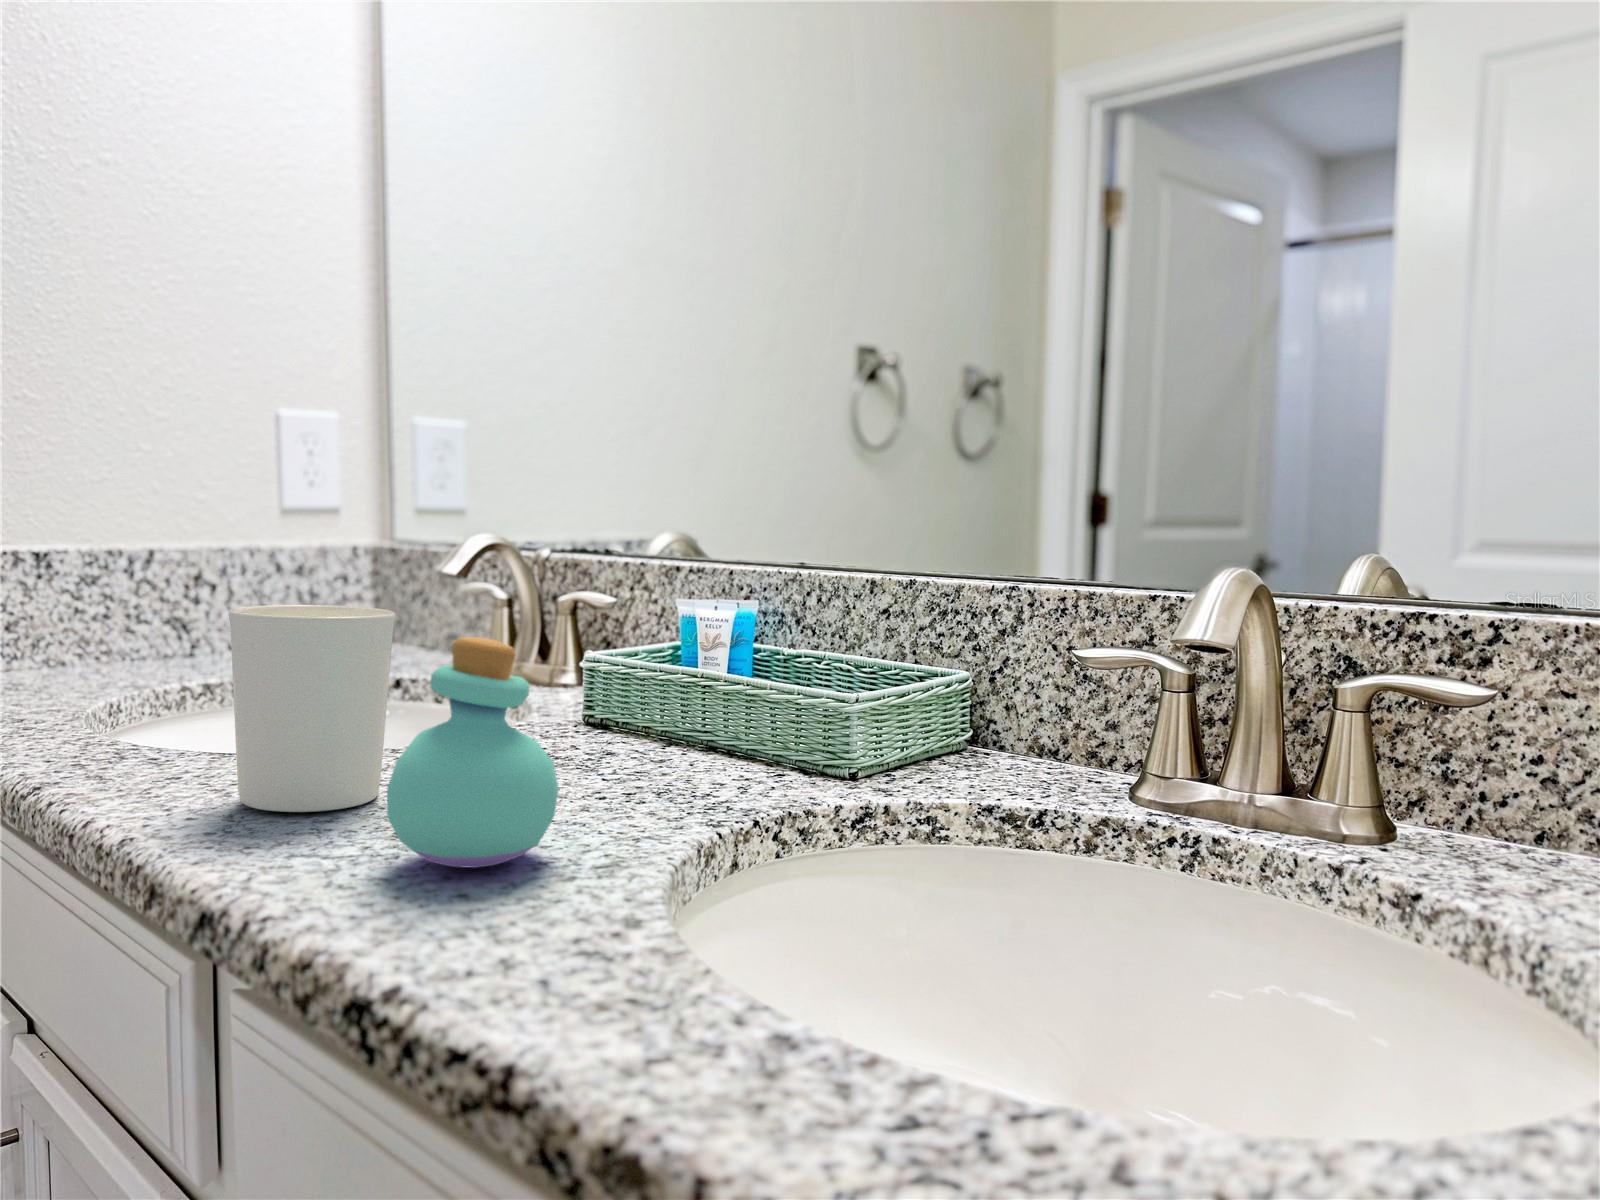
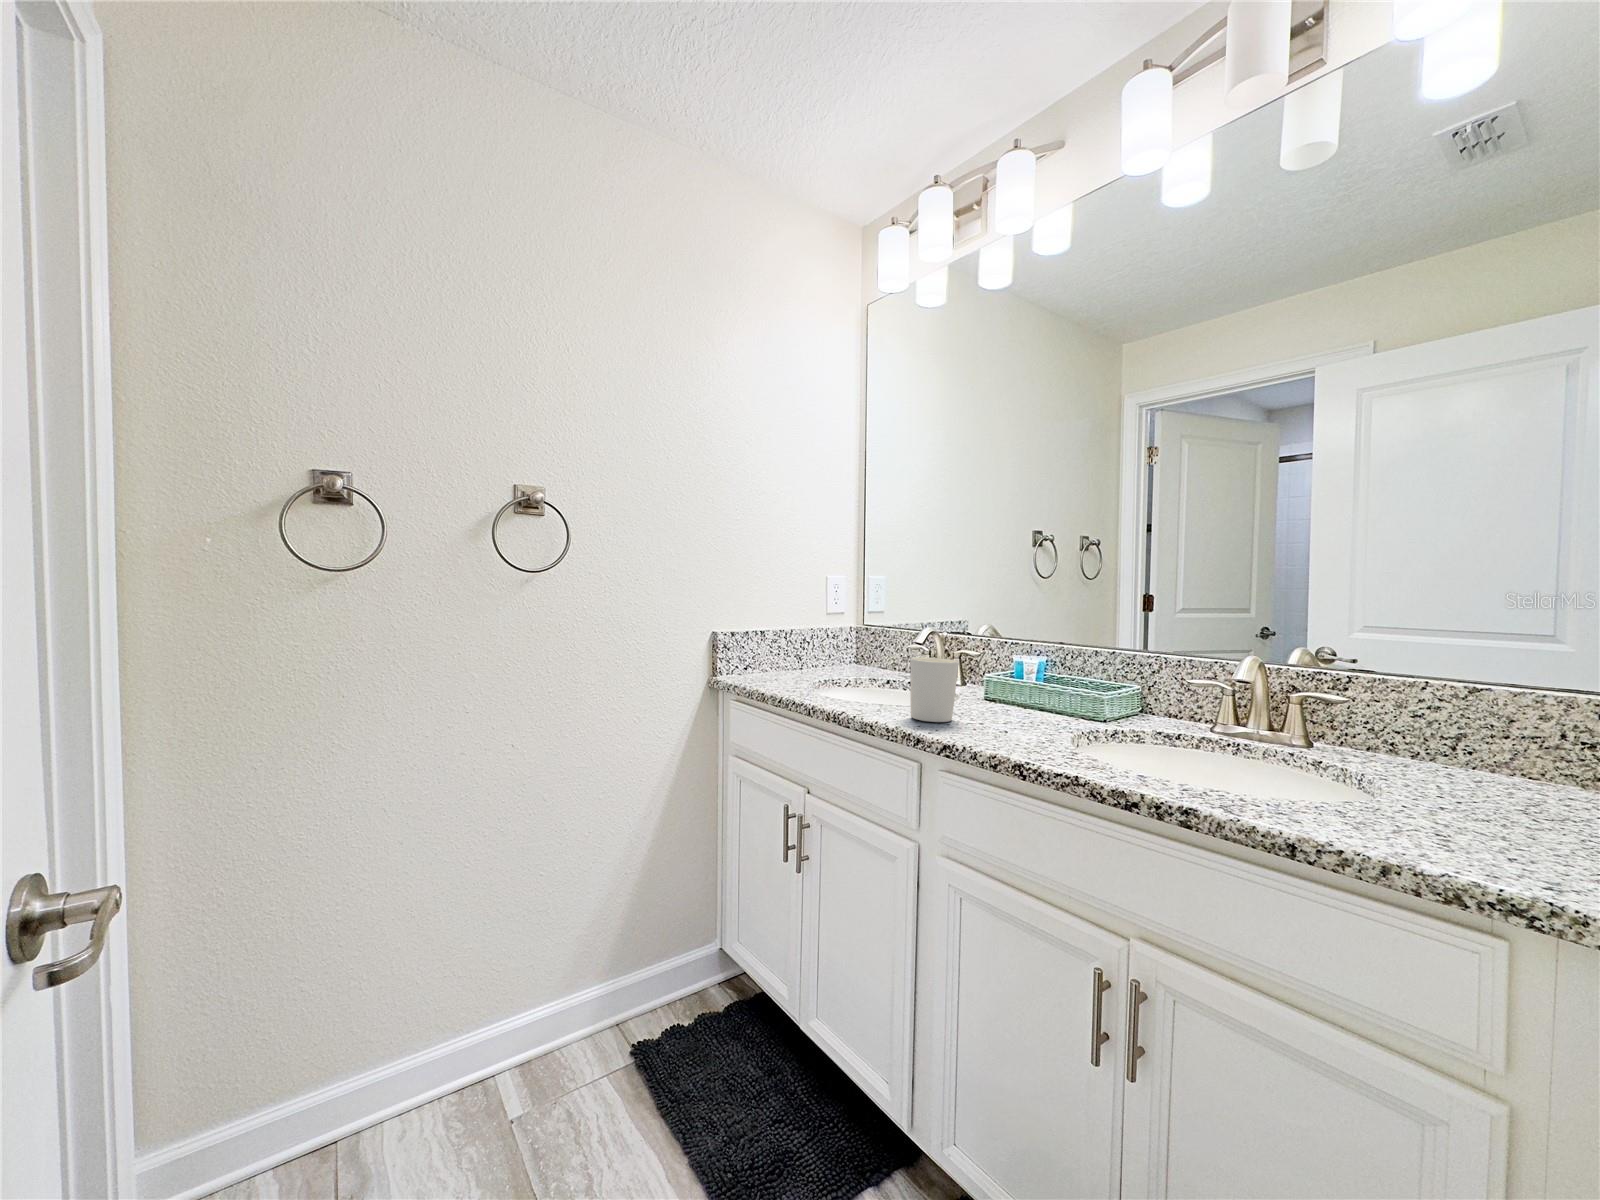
perfume bottle: present [387,637,559,868] -> none [985,671,1035,738]

